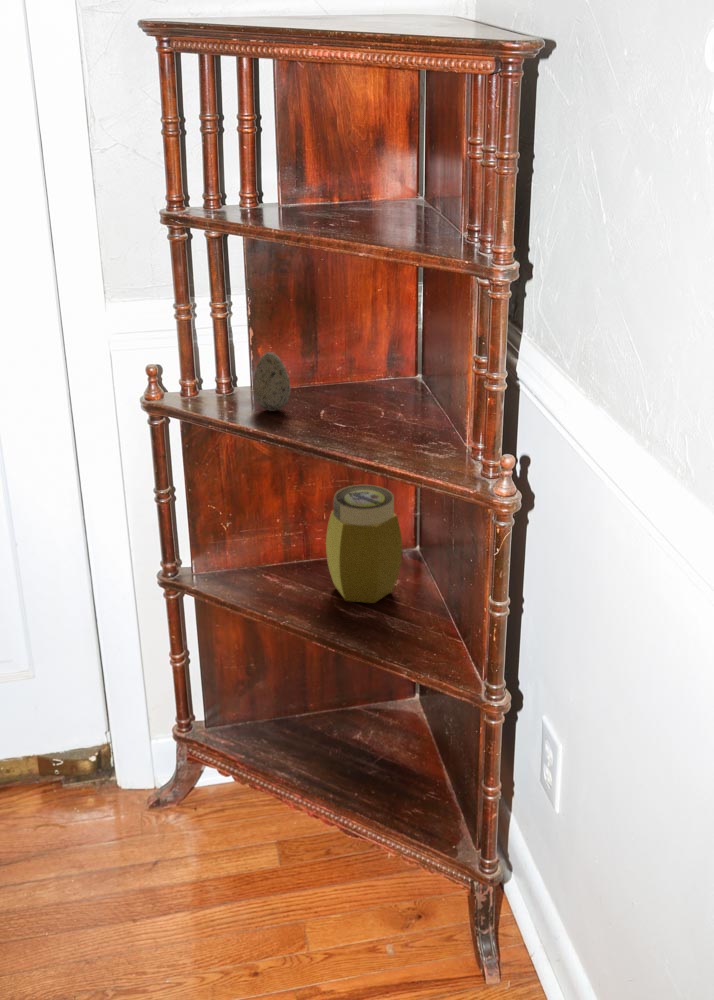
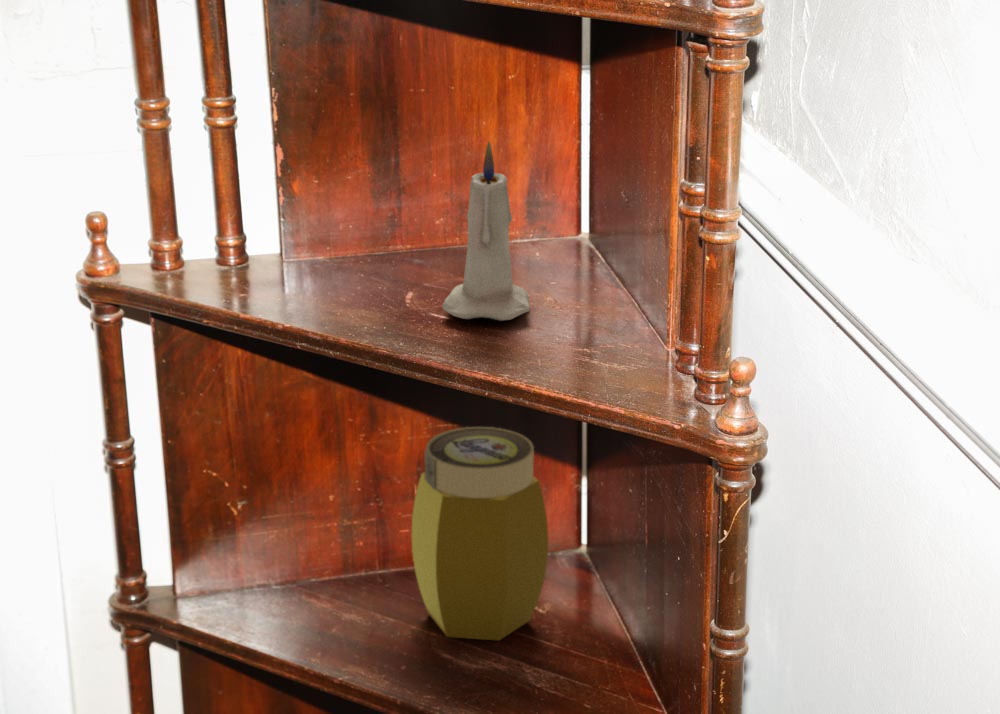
candle: none [343,330,391,430] -> present [442,142,529,321]
decorative egg: present [253,352,290,411] -> none [281,184,348,290]

